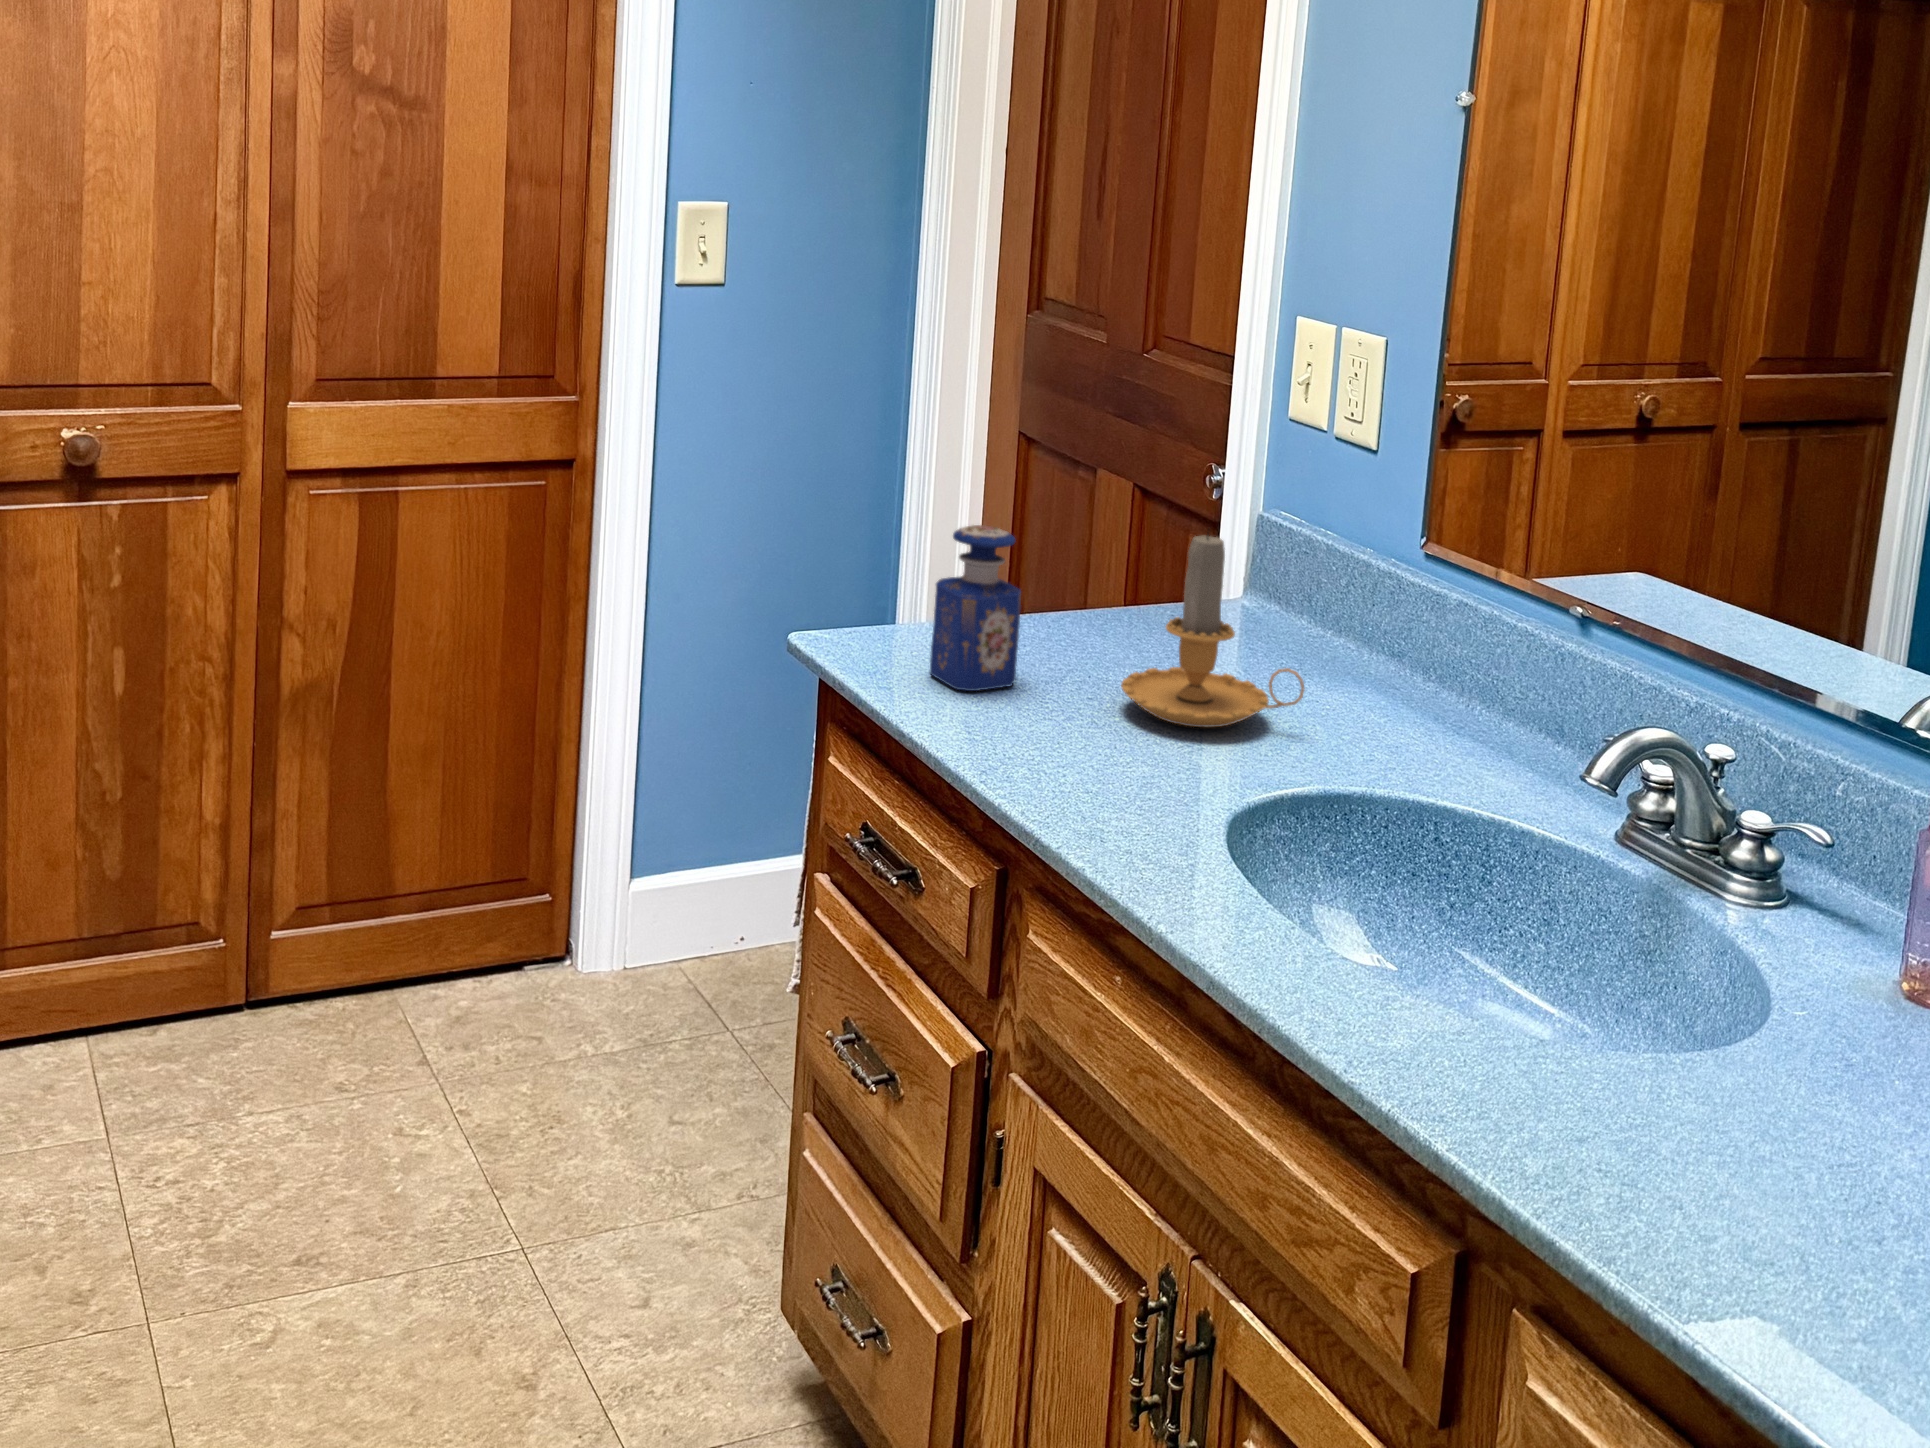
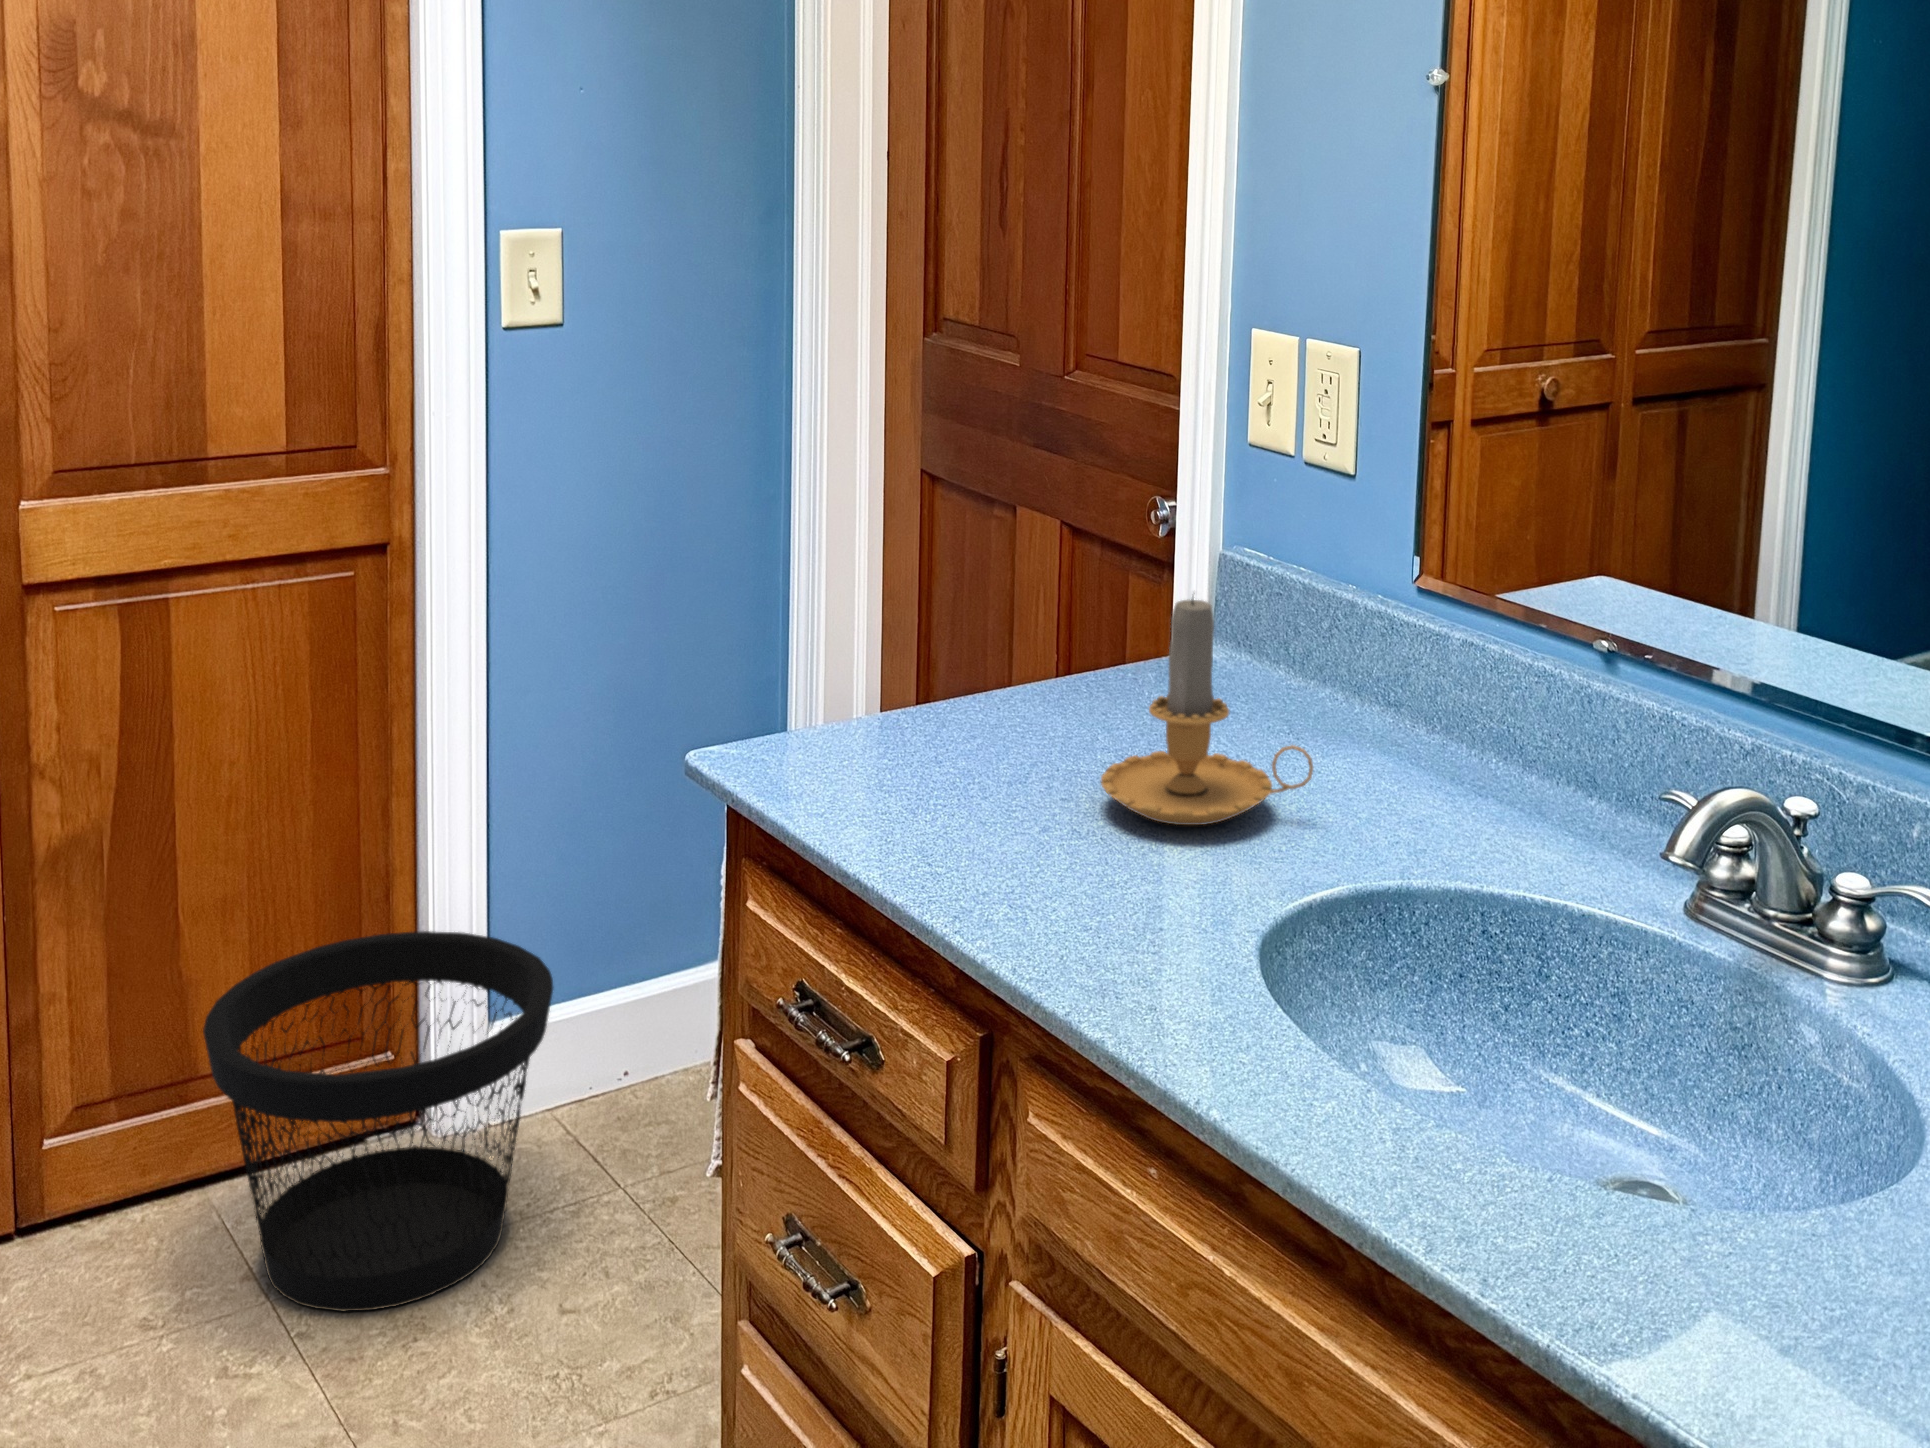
perfume bottle: present [930,525,1021,691] -> none [870,608,975,808]
wastebasket: none [399,790,677,1095] -> present [203,931,553,1311]

